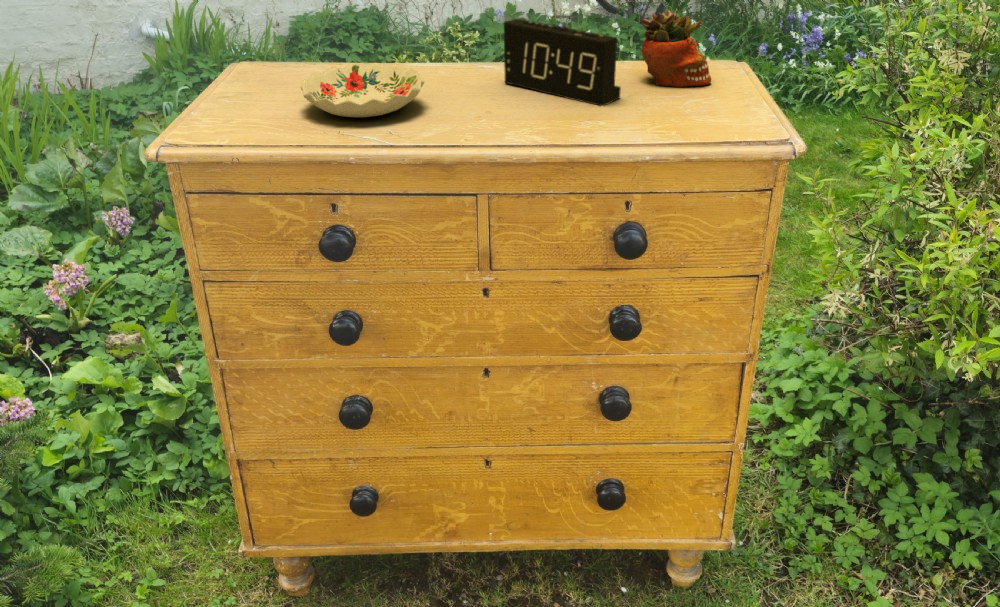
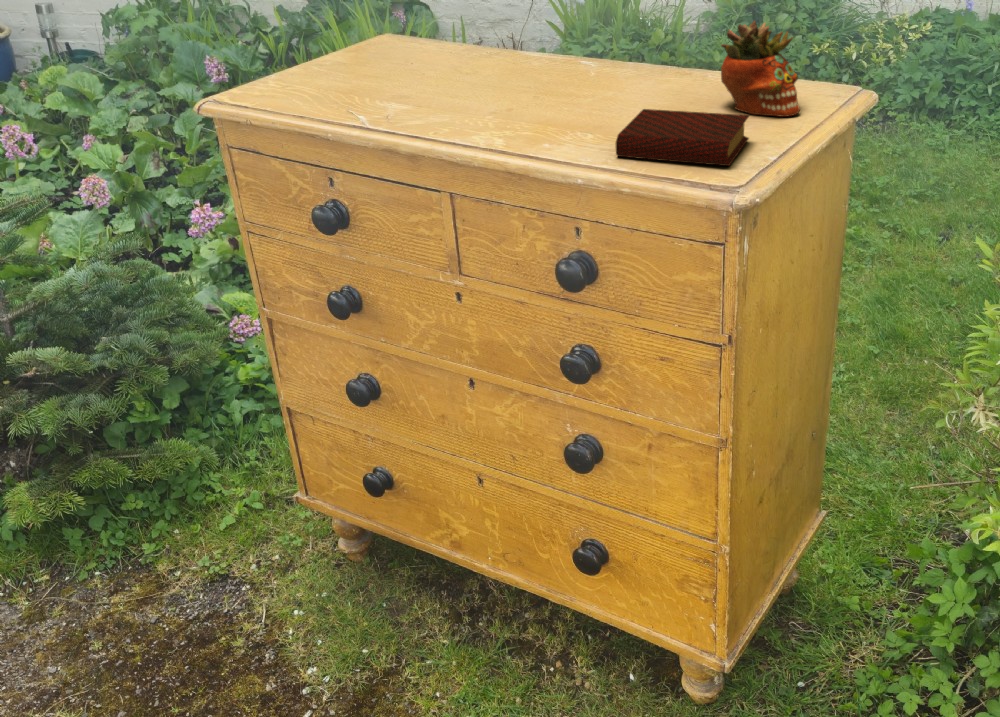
alarm clock: present [504,19,621,106] -> none [579,17,663,124]
decorative bowl: present [301,63,425,117] -> none [351,49,471,102]
book: none [628,84,748,132] -> present [616,109,749,166]

